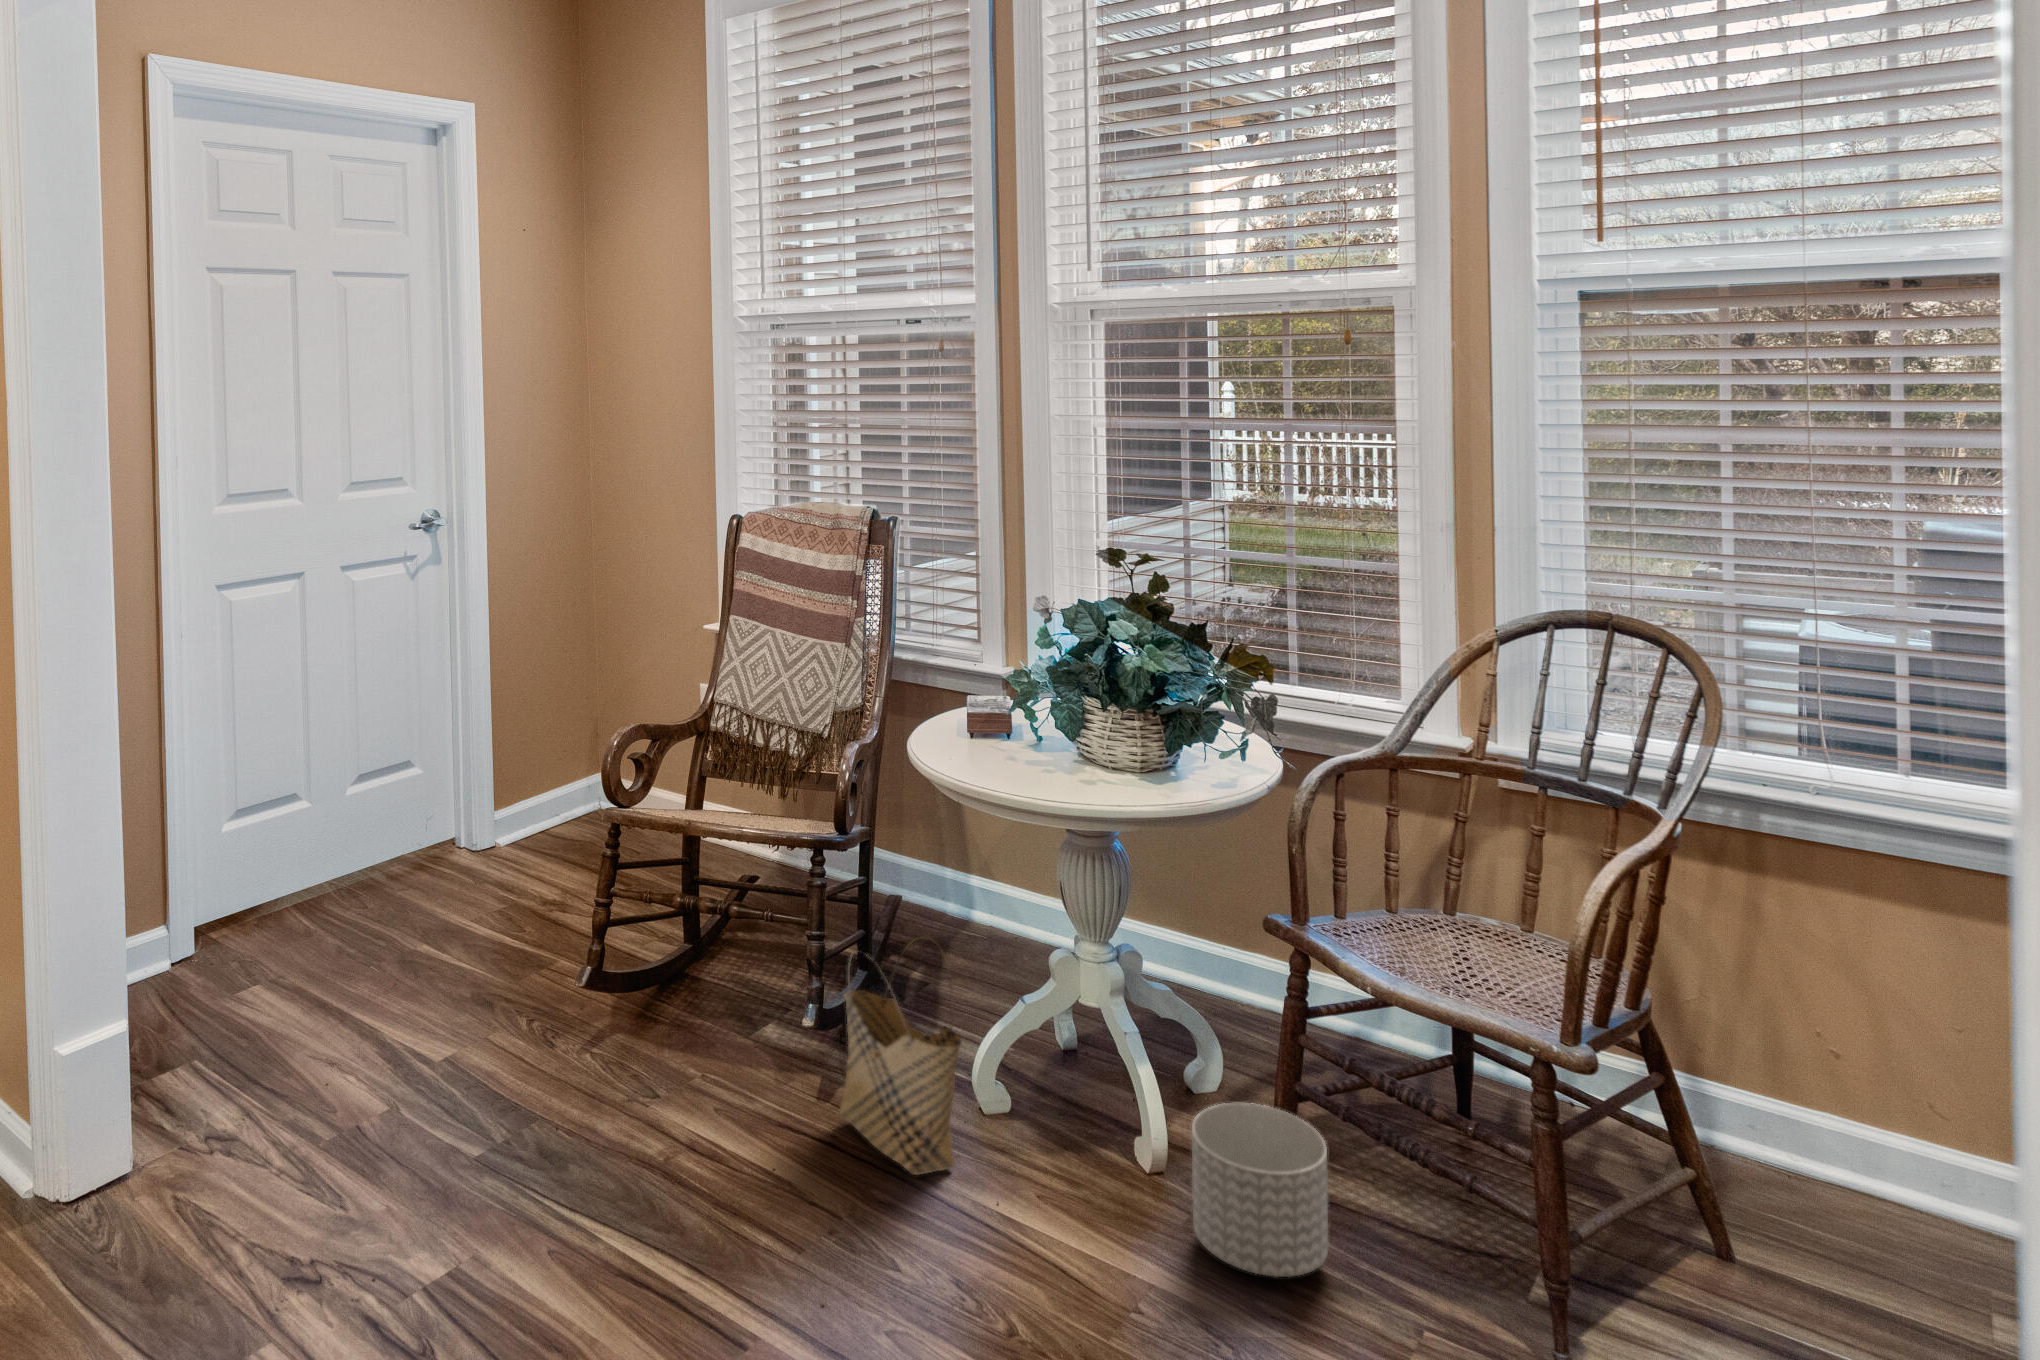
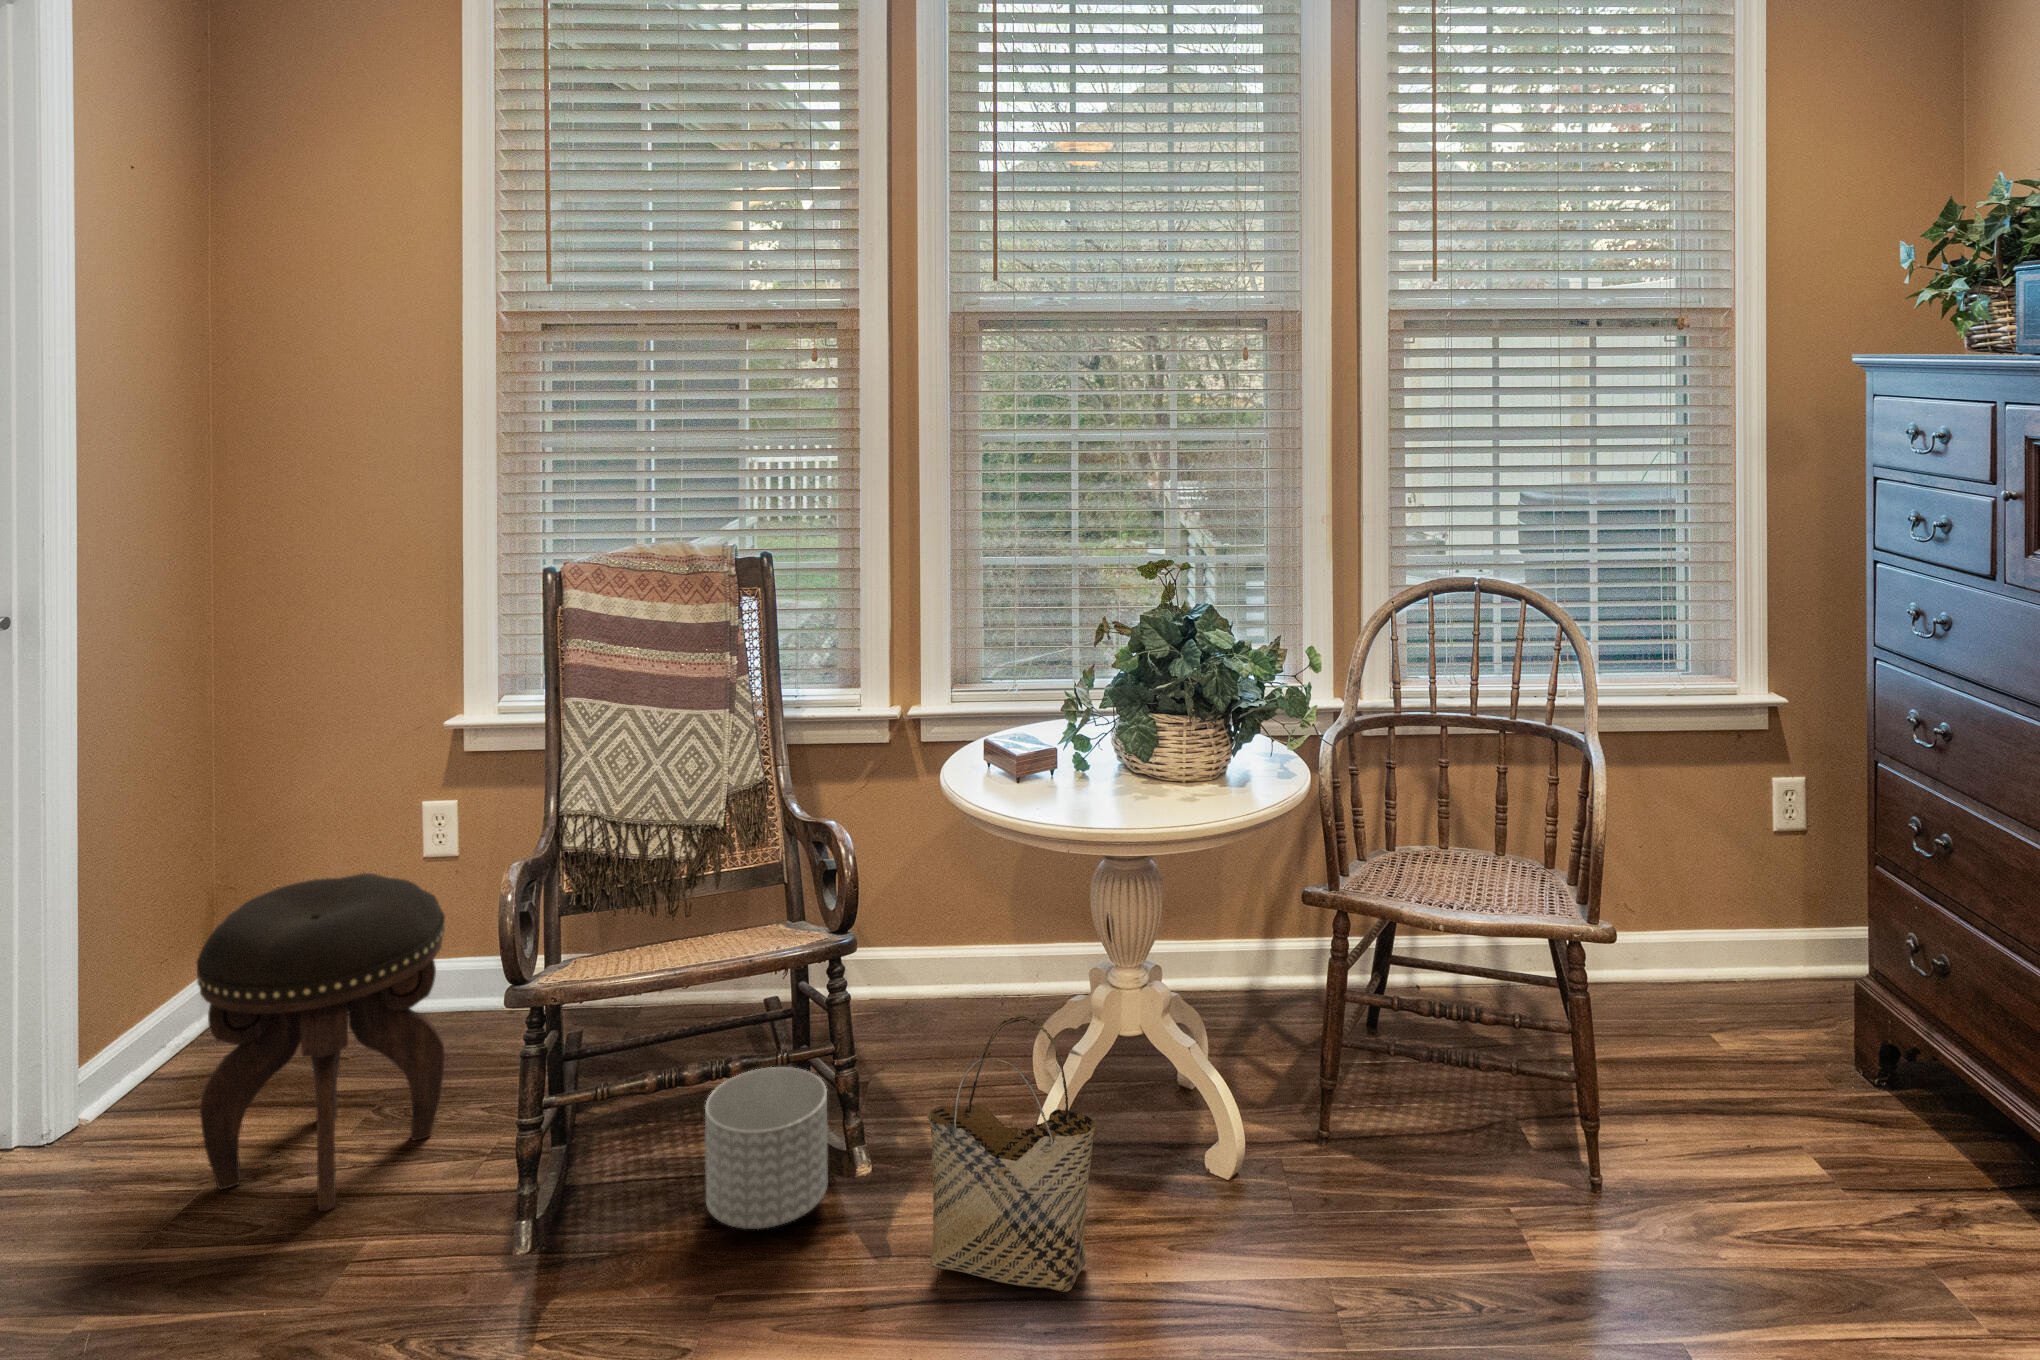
footstool: none [505,717,656,937] -> present [197,873,445,1211]
planter: present [1192,1103,1328,1277] -> present [705,1067,828,1229]

